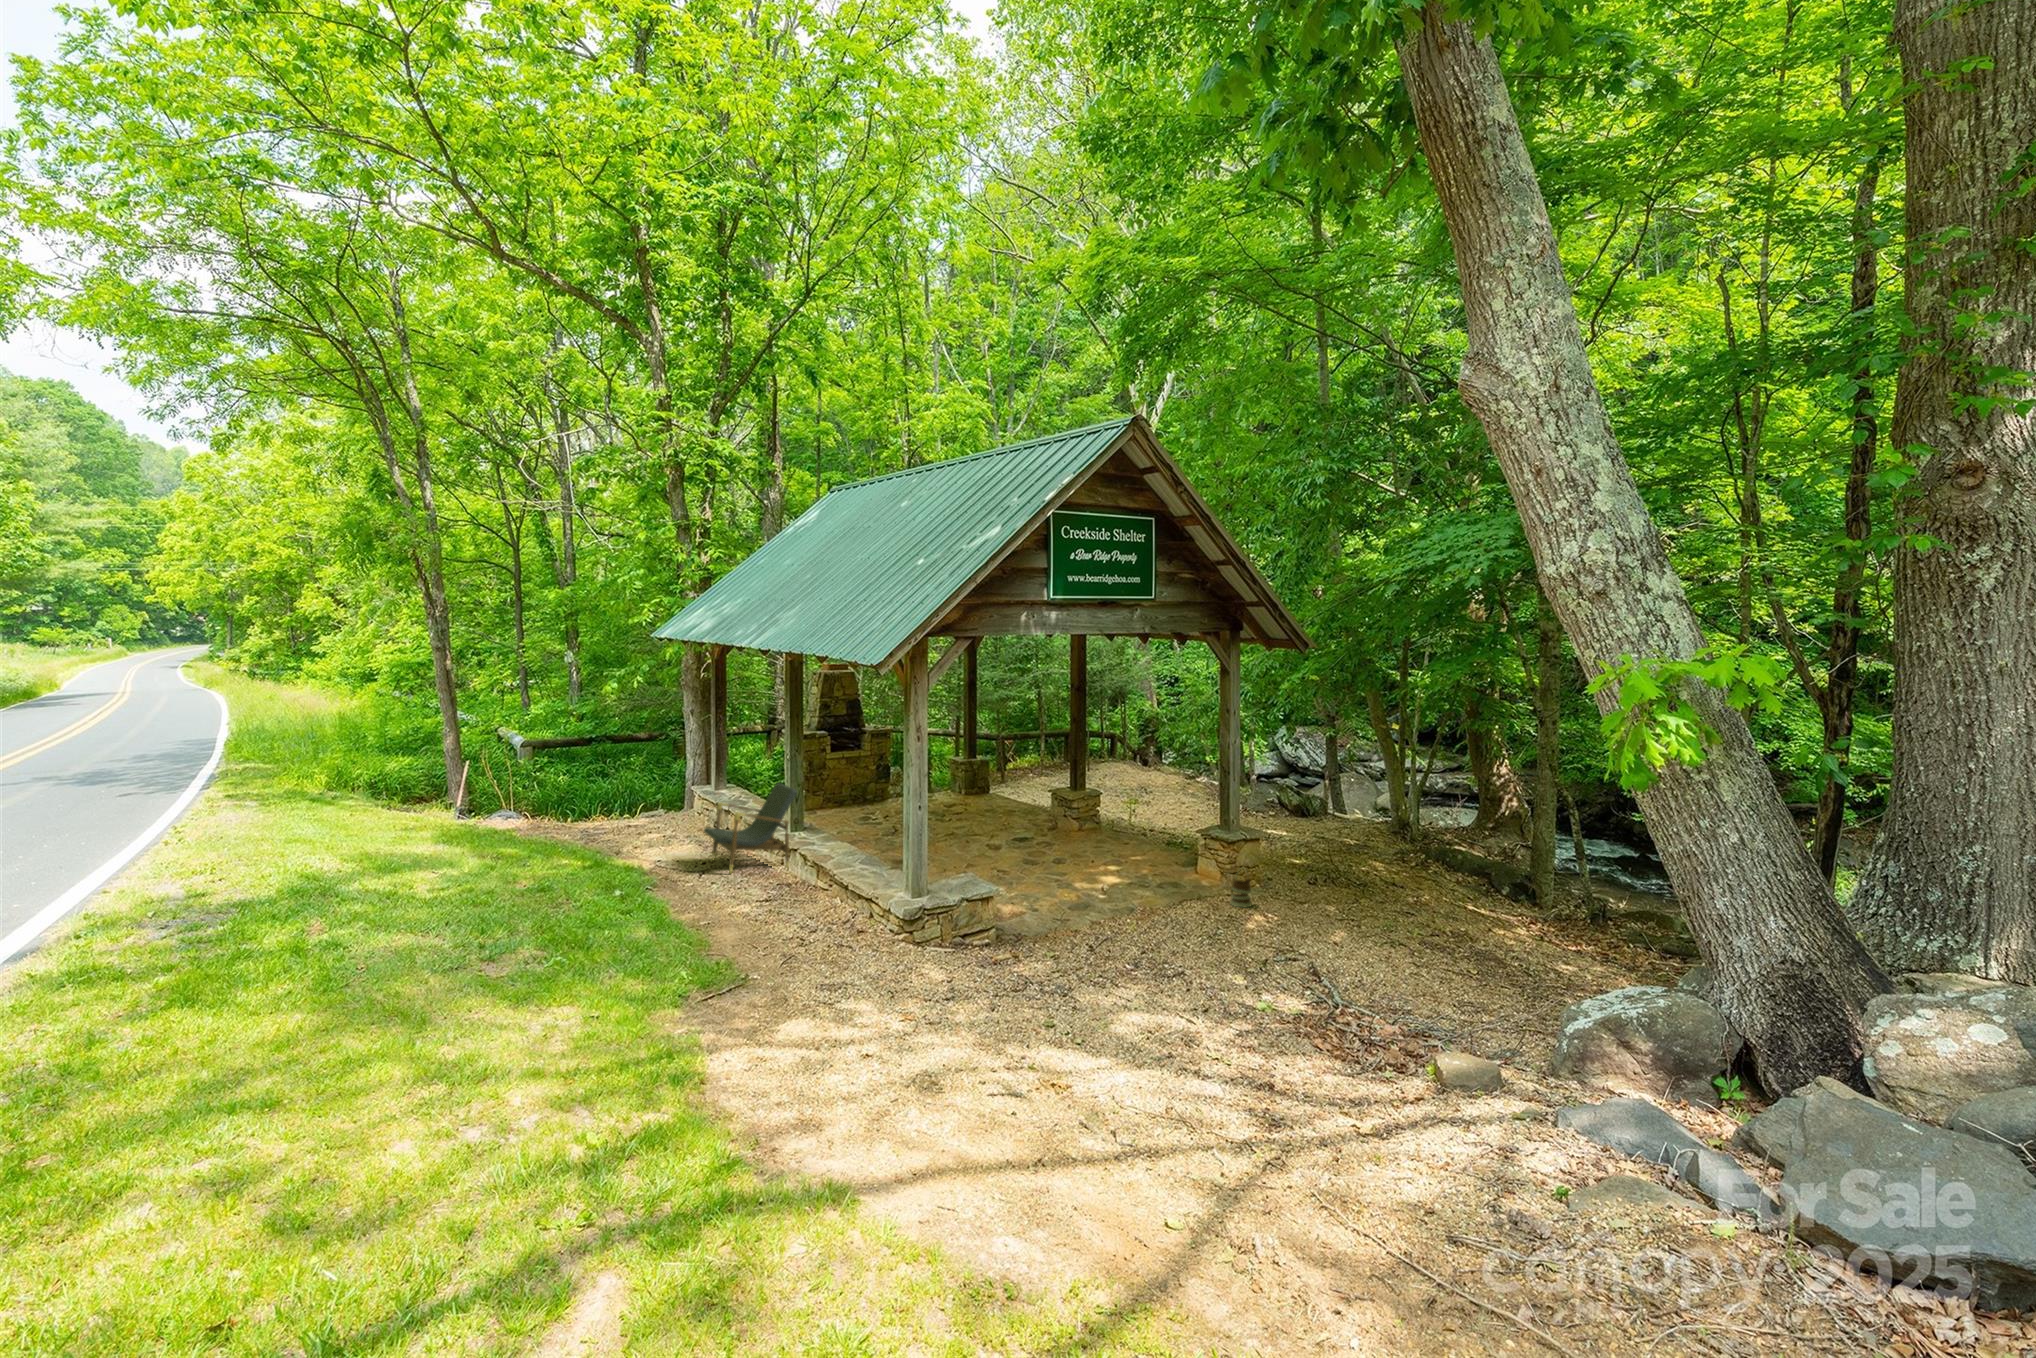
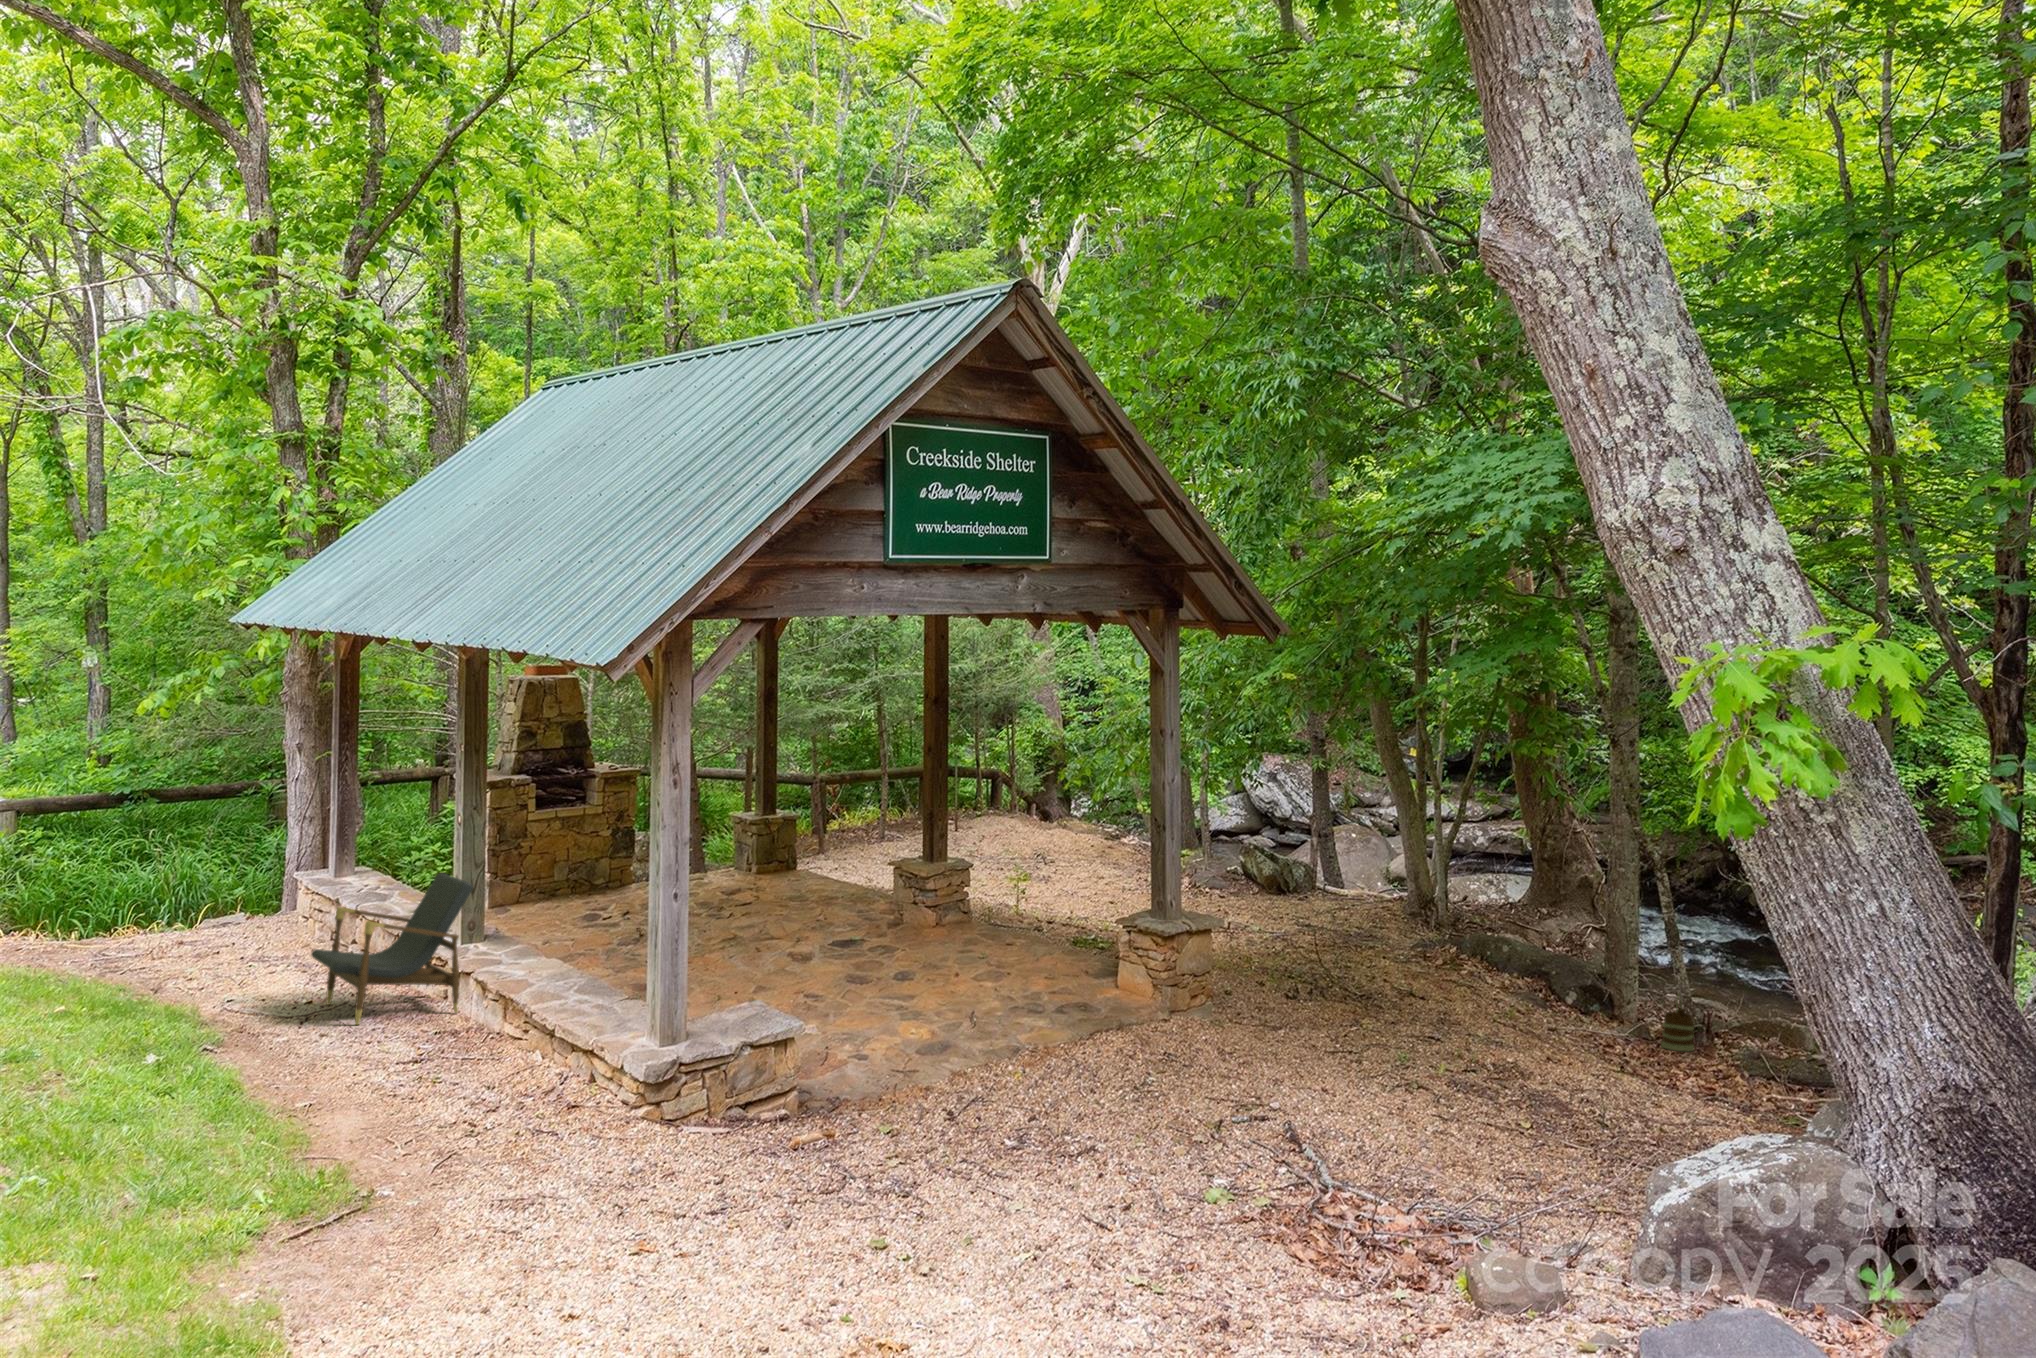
wooden bucket: present [1231,877,1251,907] -> present [1661,994,1694,1051]

